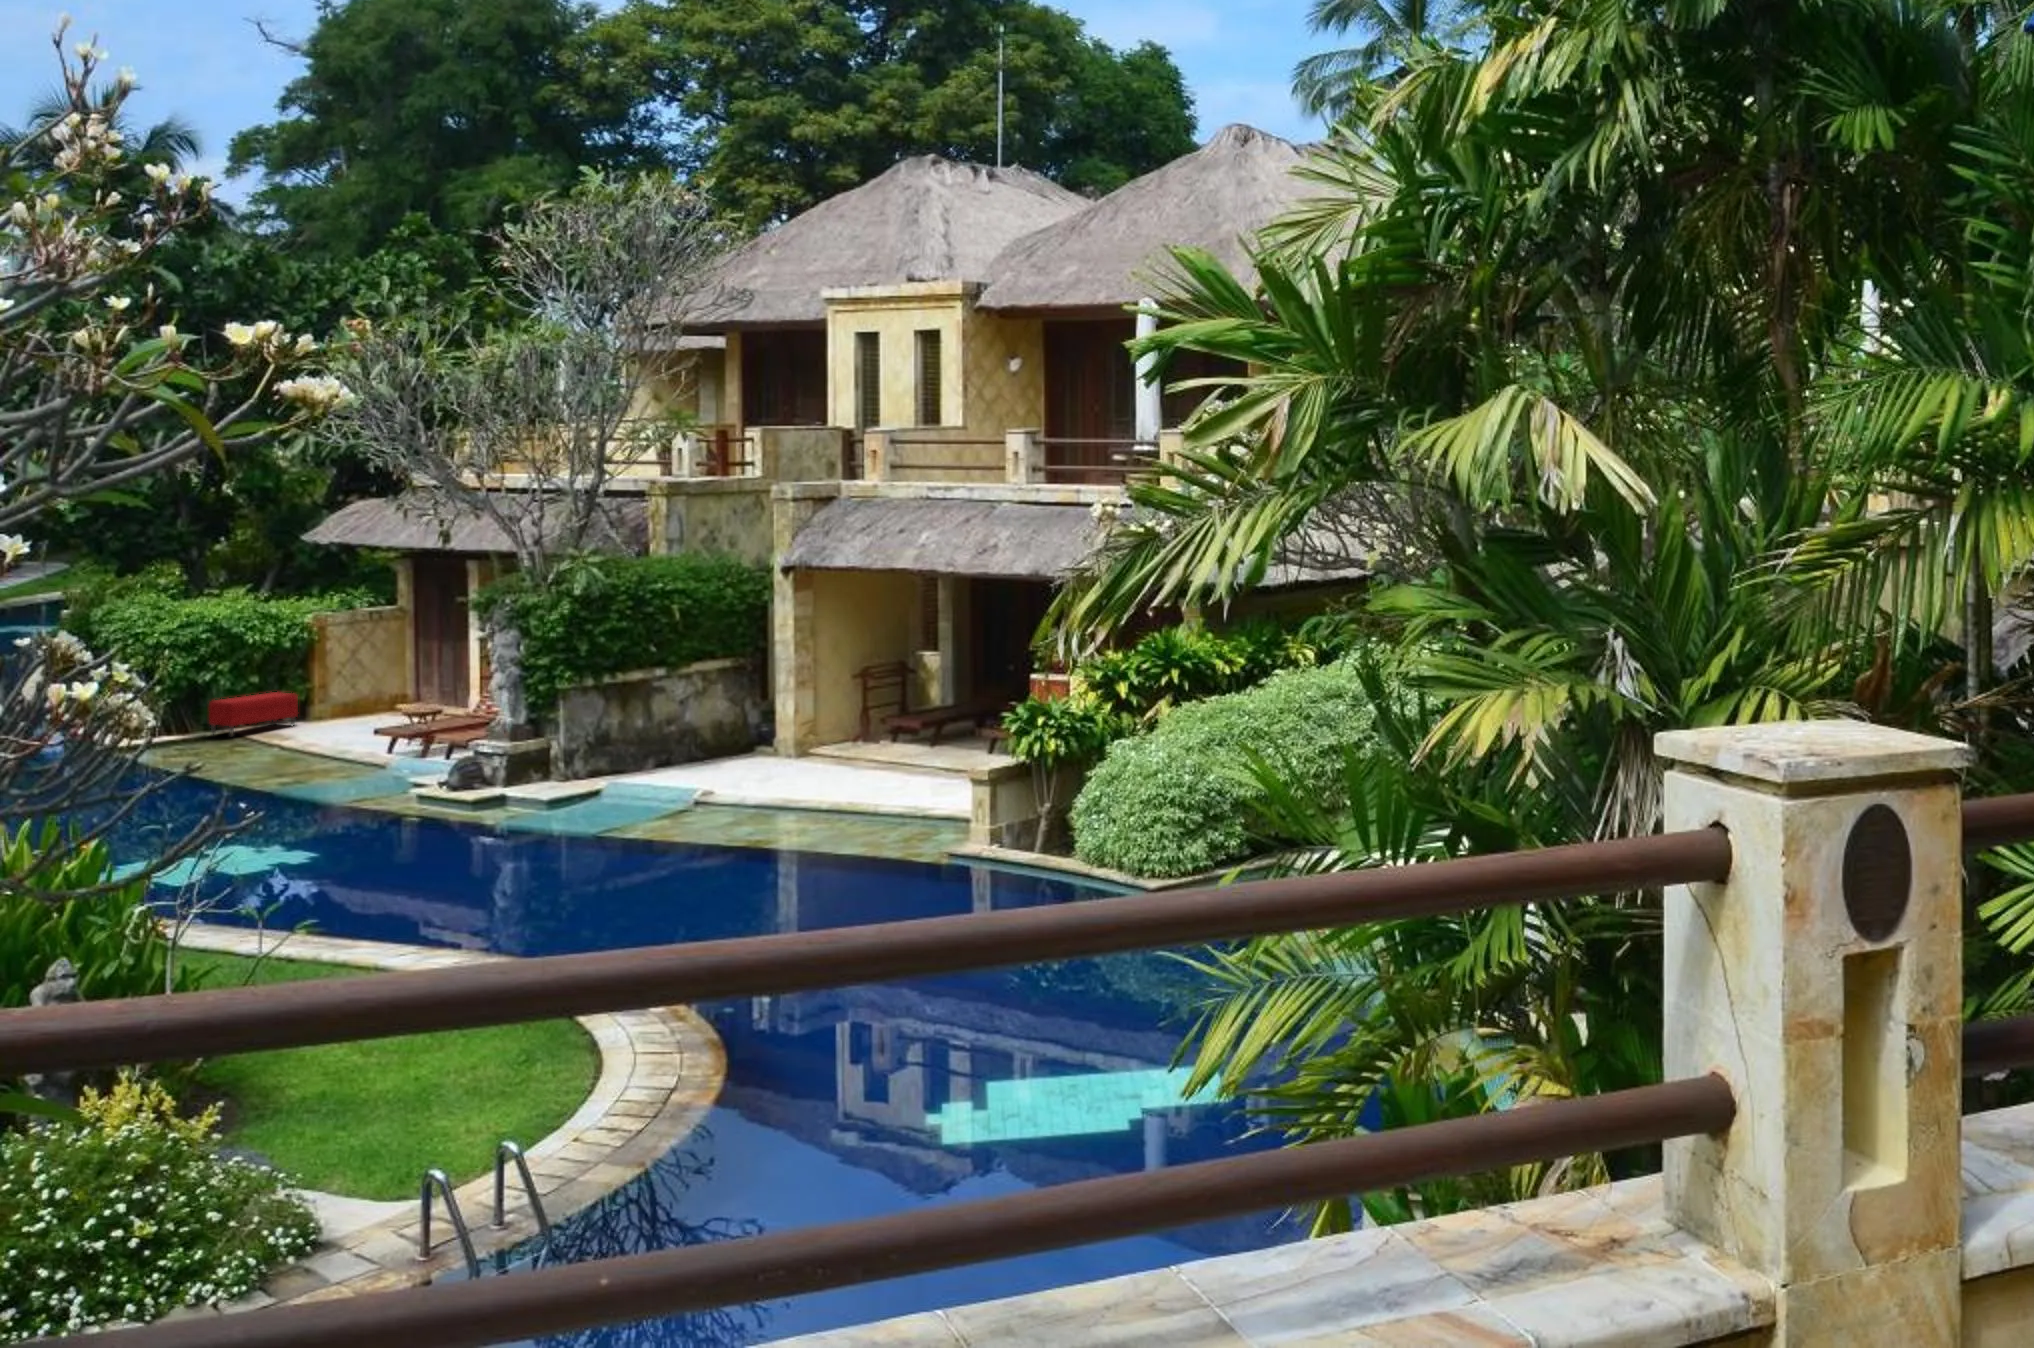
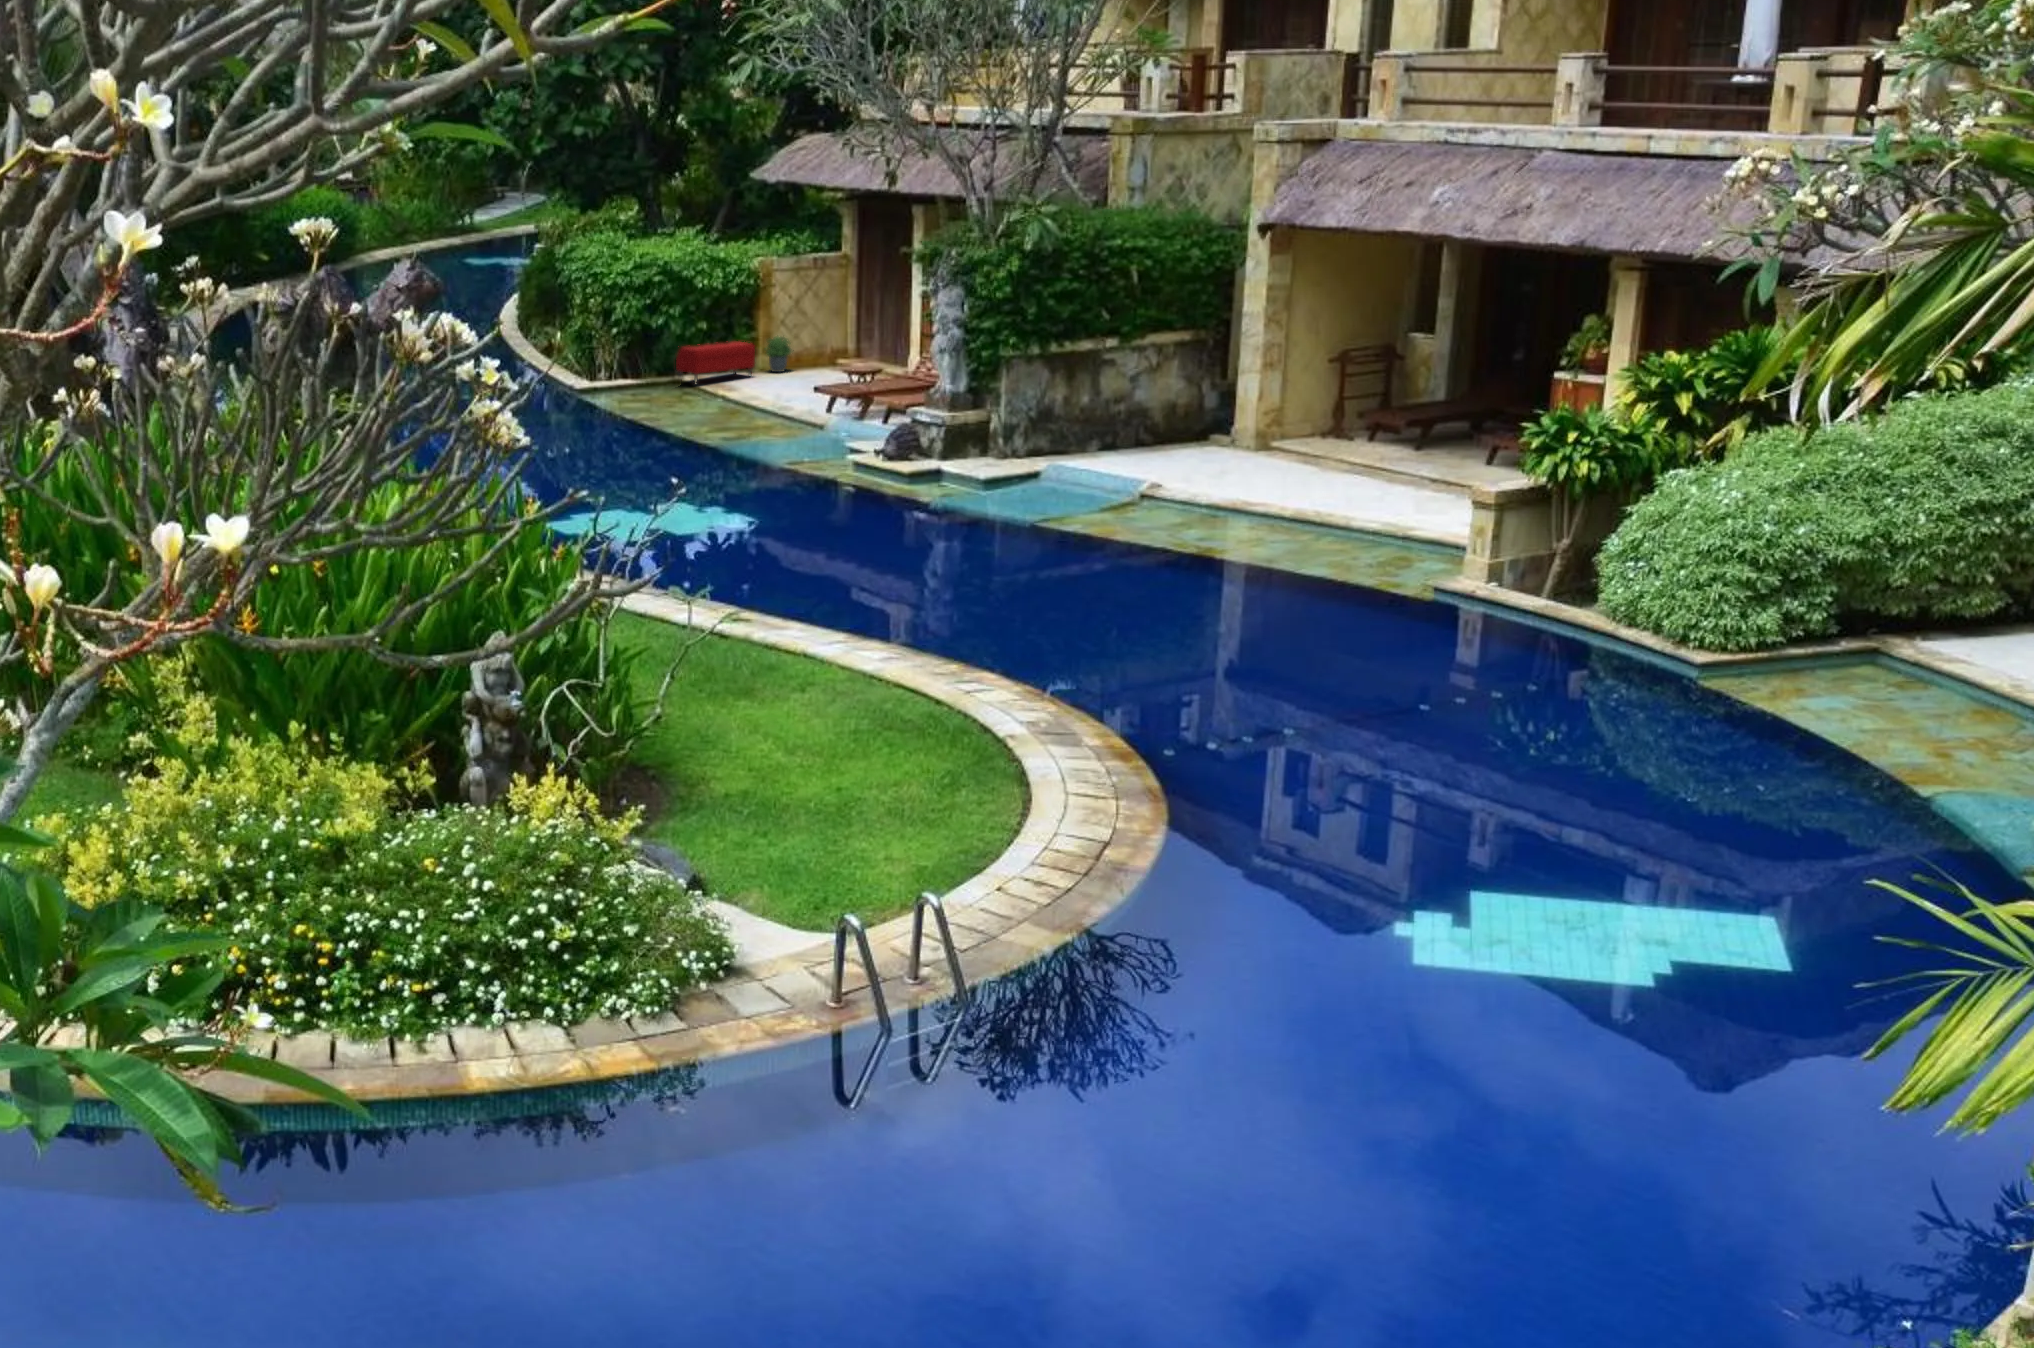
potted plant: none [307,684,340,720] -> present [765,336,791,372]

